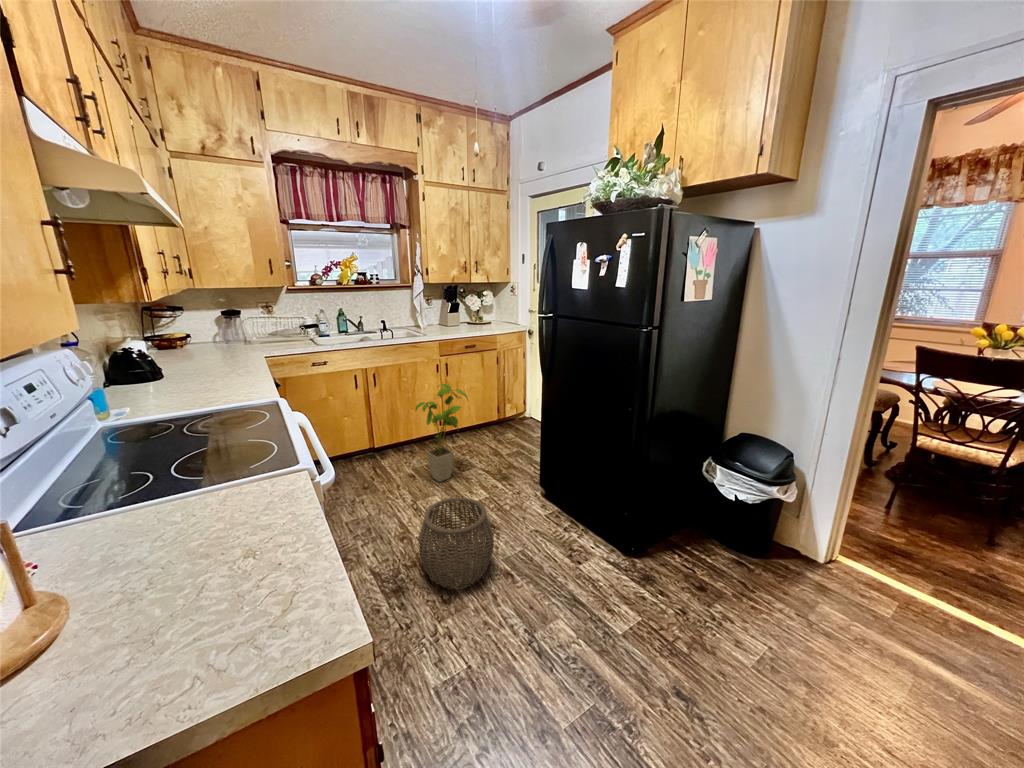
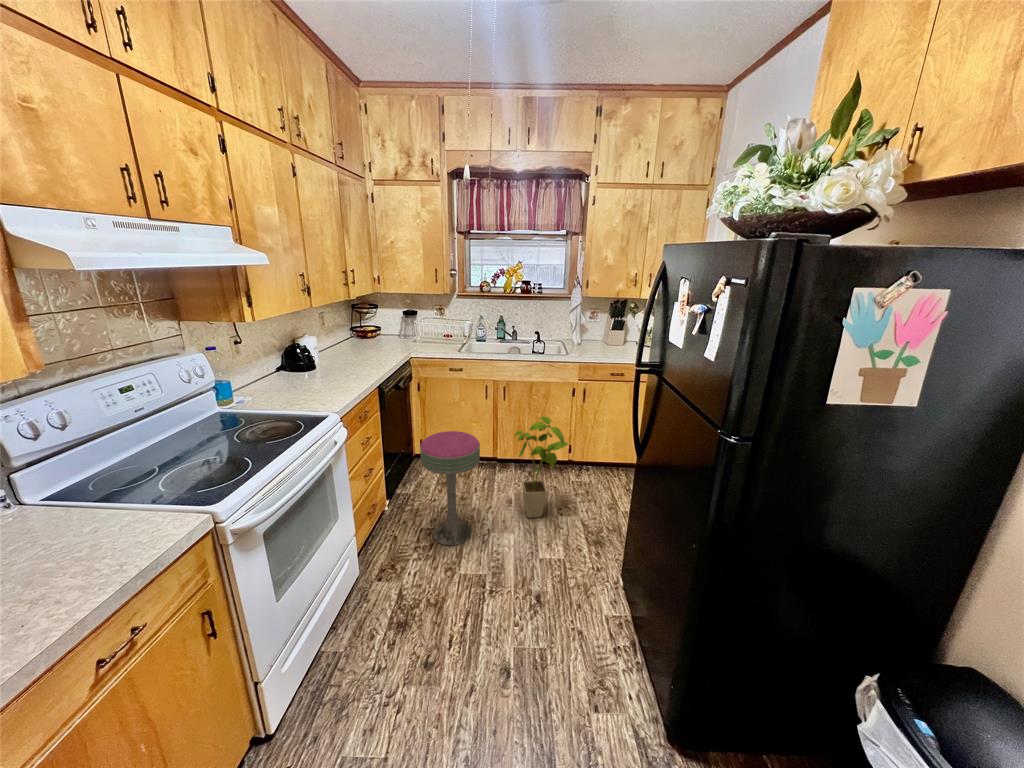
bar stool: none [340,412,402,526] -> present [420,431,480,545]
woven basket: present [419,497,494,588] -> none [425,552,508,660]

